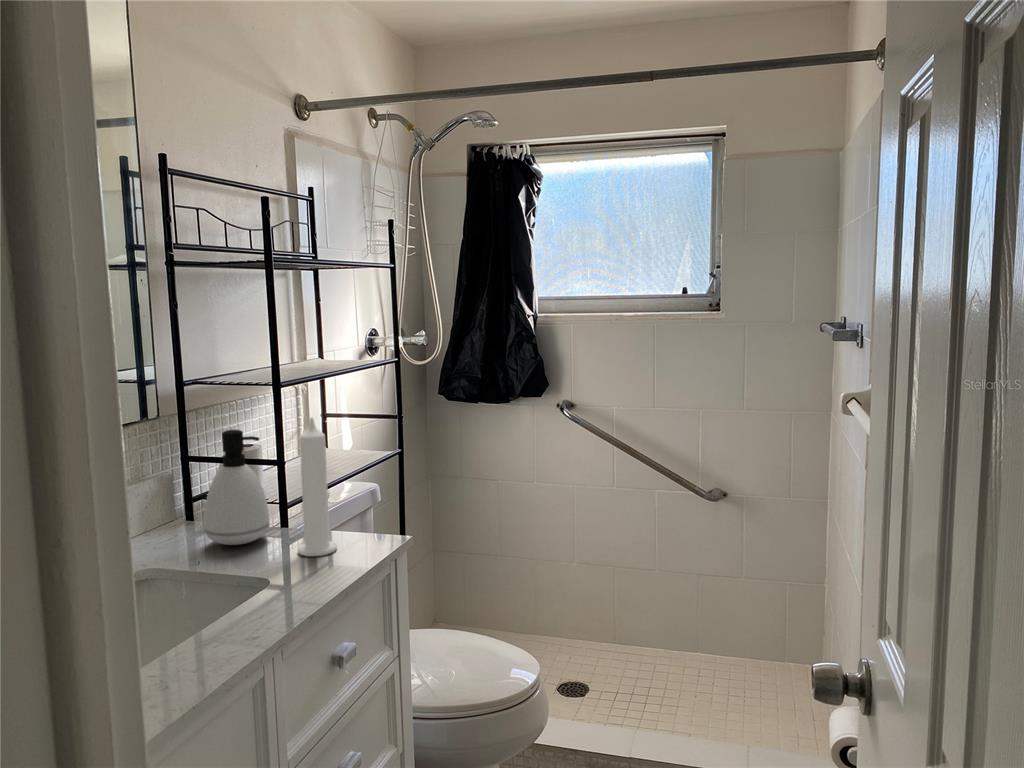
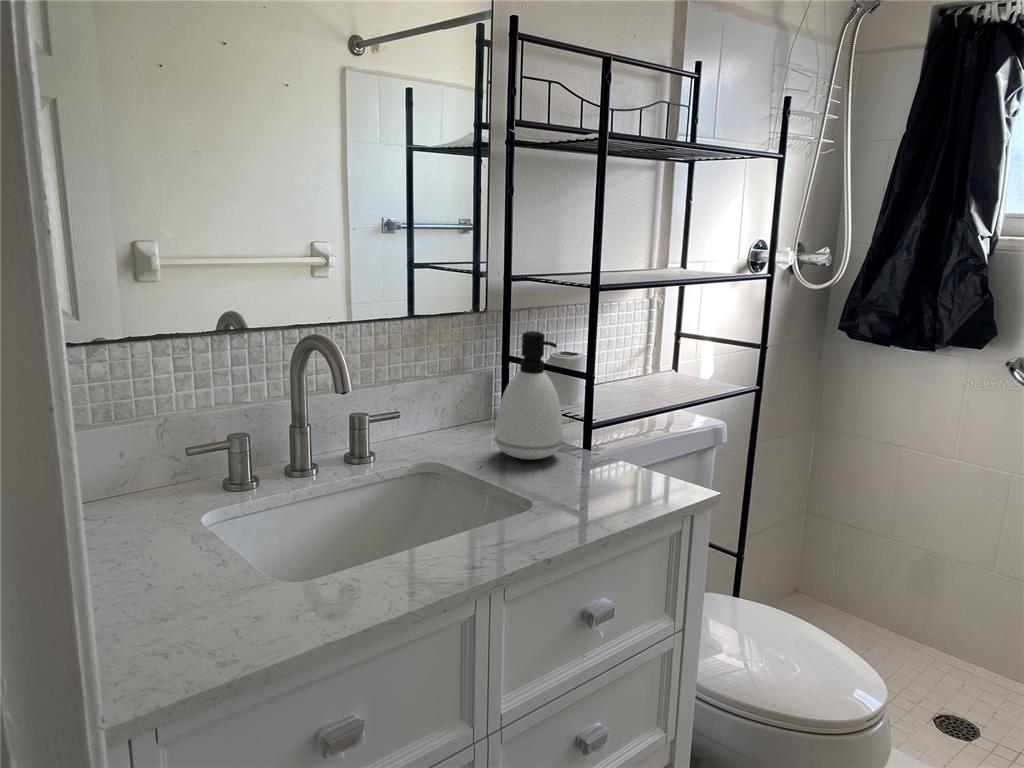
candle: present [298,417,337,556] -> none [578,328,624,493]

